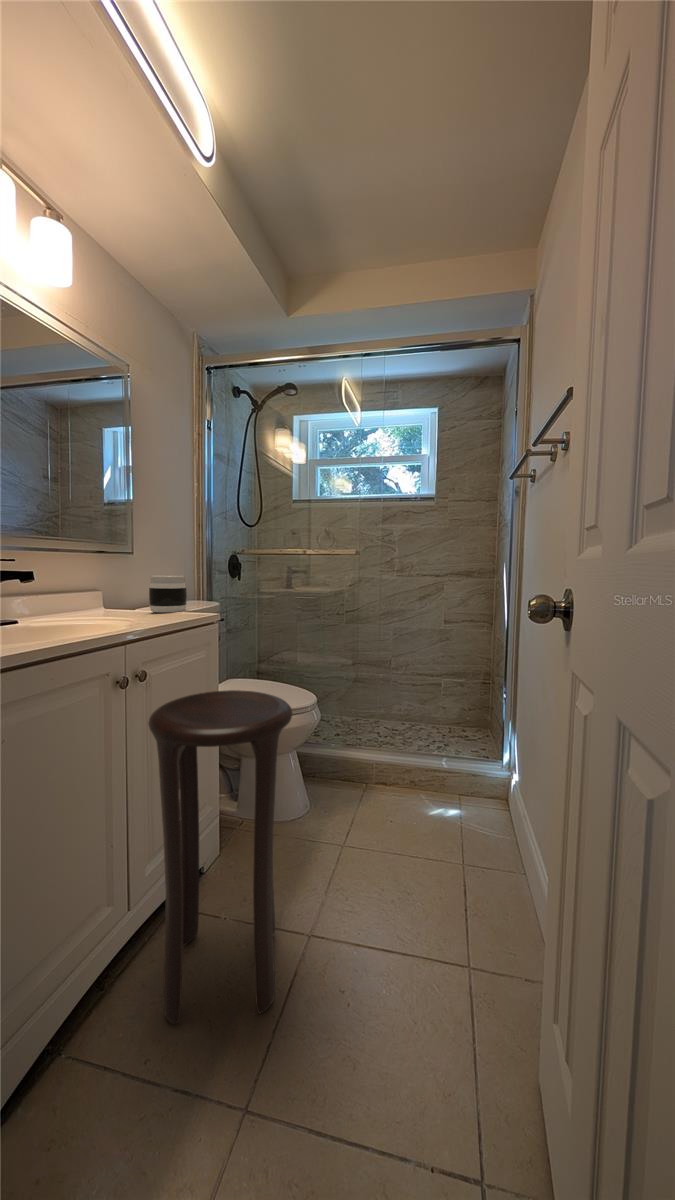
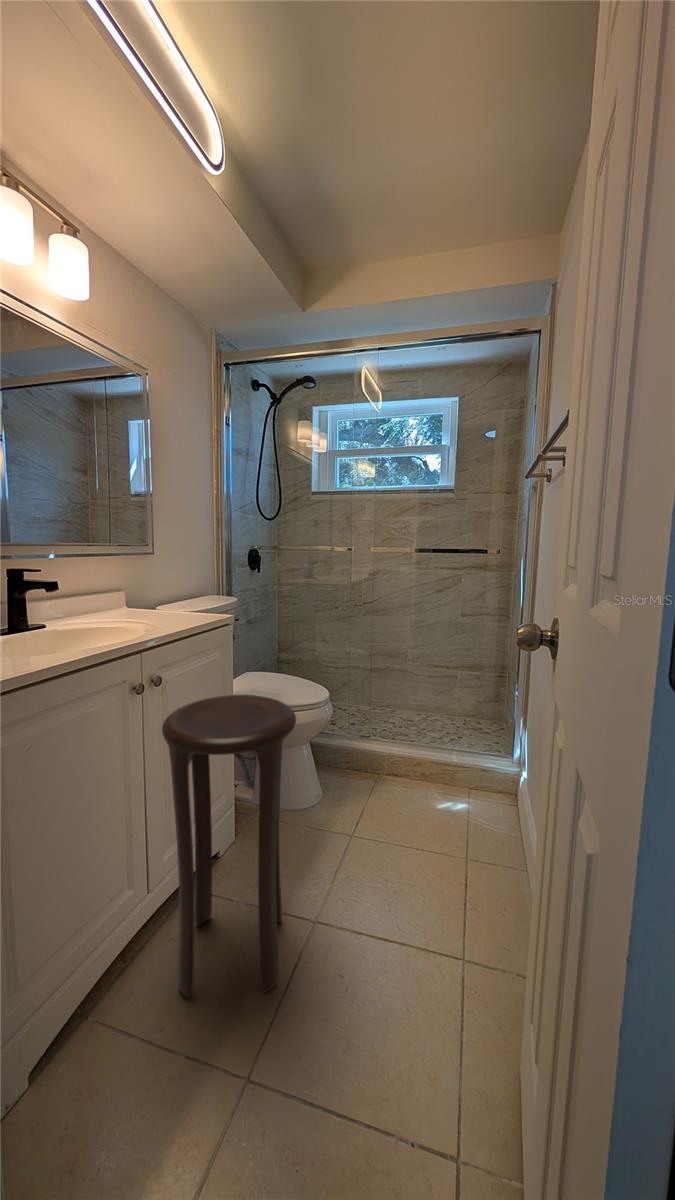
jar: present [149,575,187,613] -> none [167,577,202,614]

